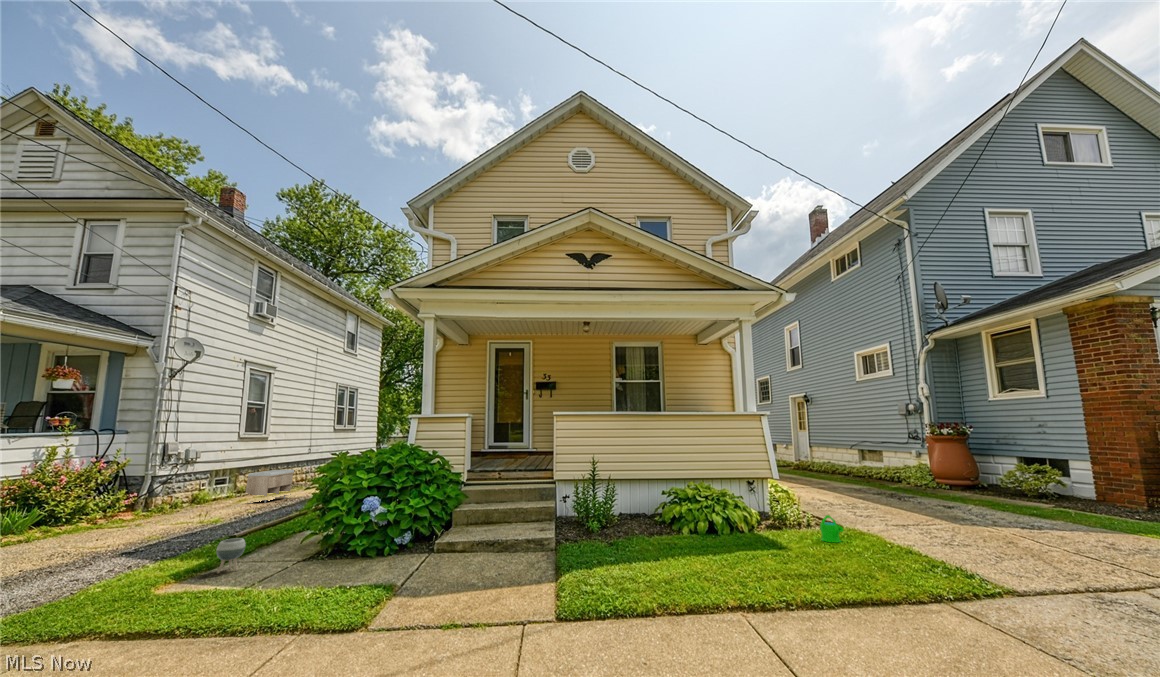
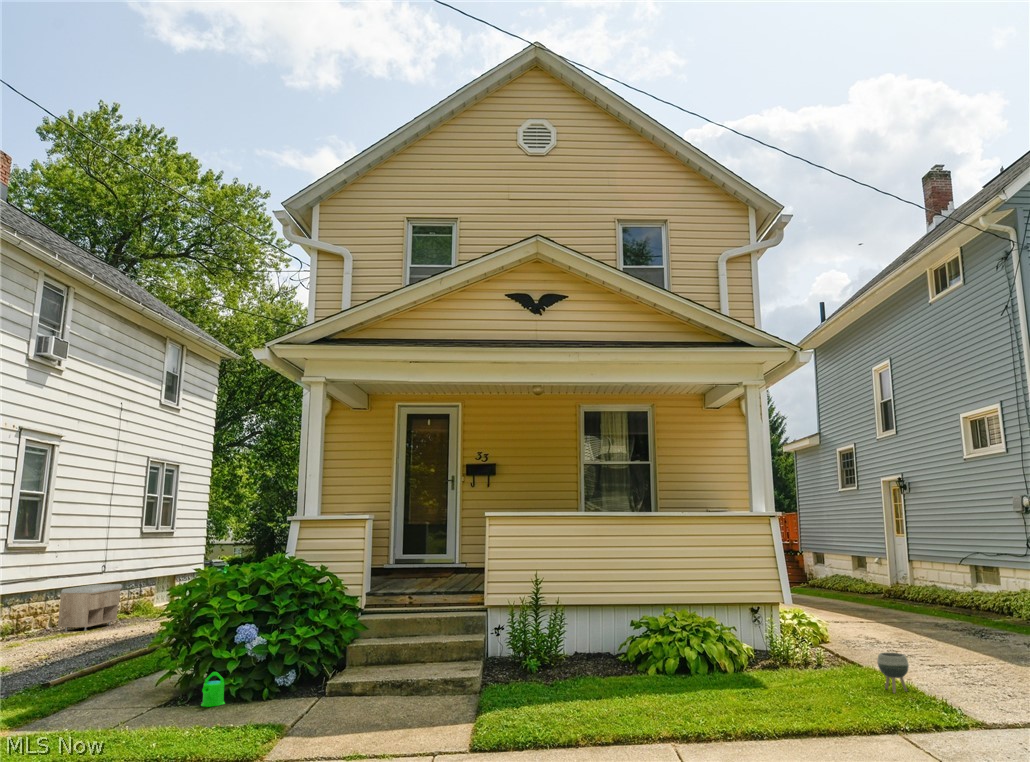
watering can: present [820,515,844,543] -> present [201,672,225,707]
planter: present [217,538,245,573] -> present [877,652,909,693]

